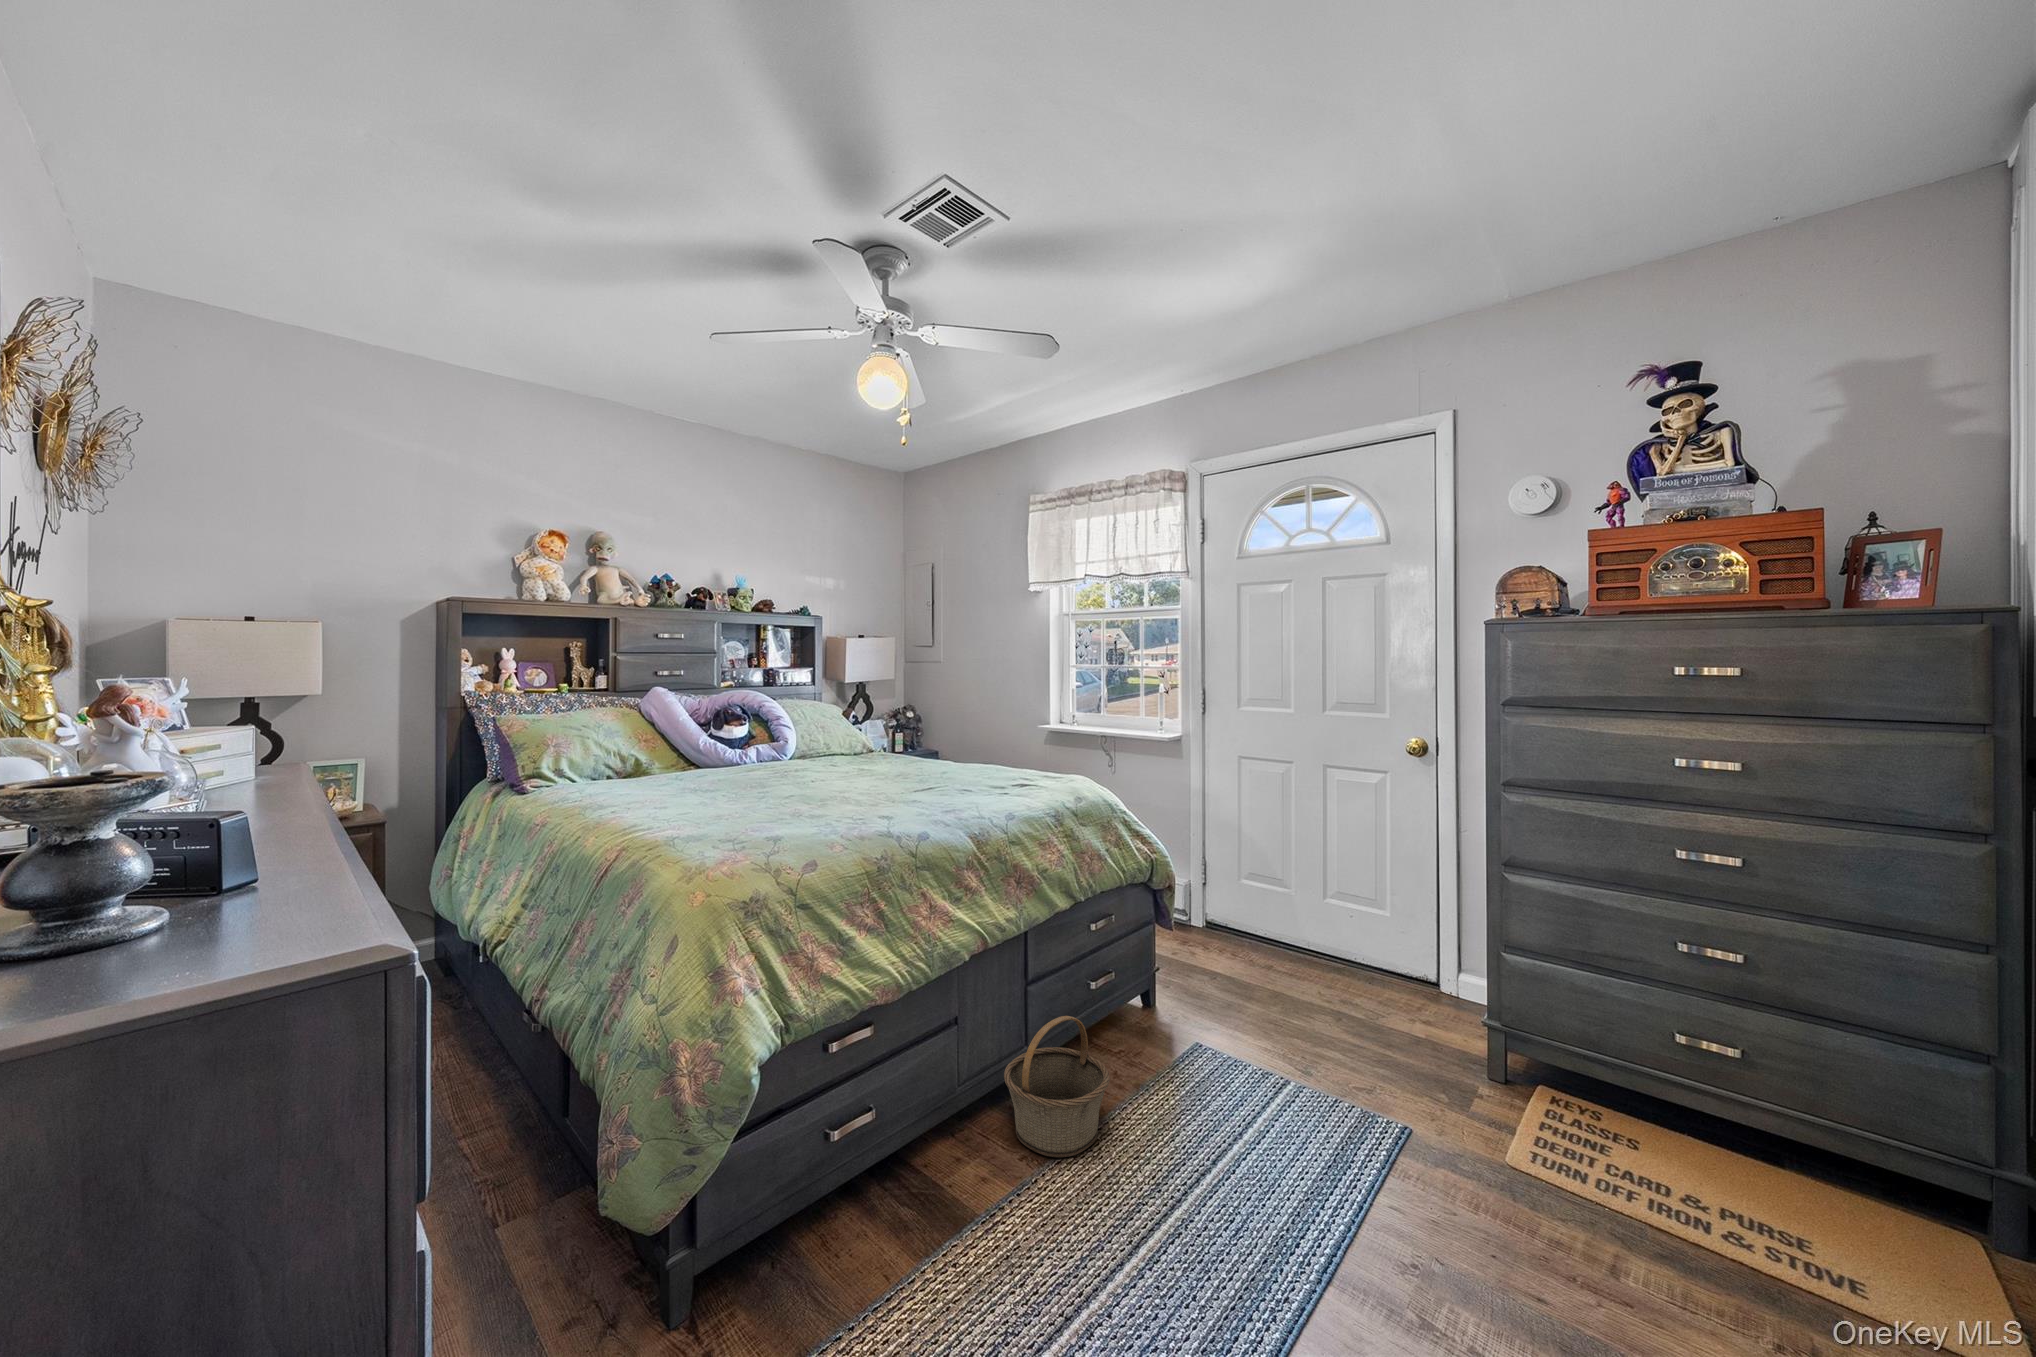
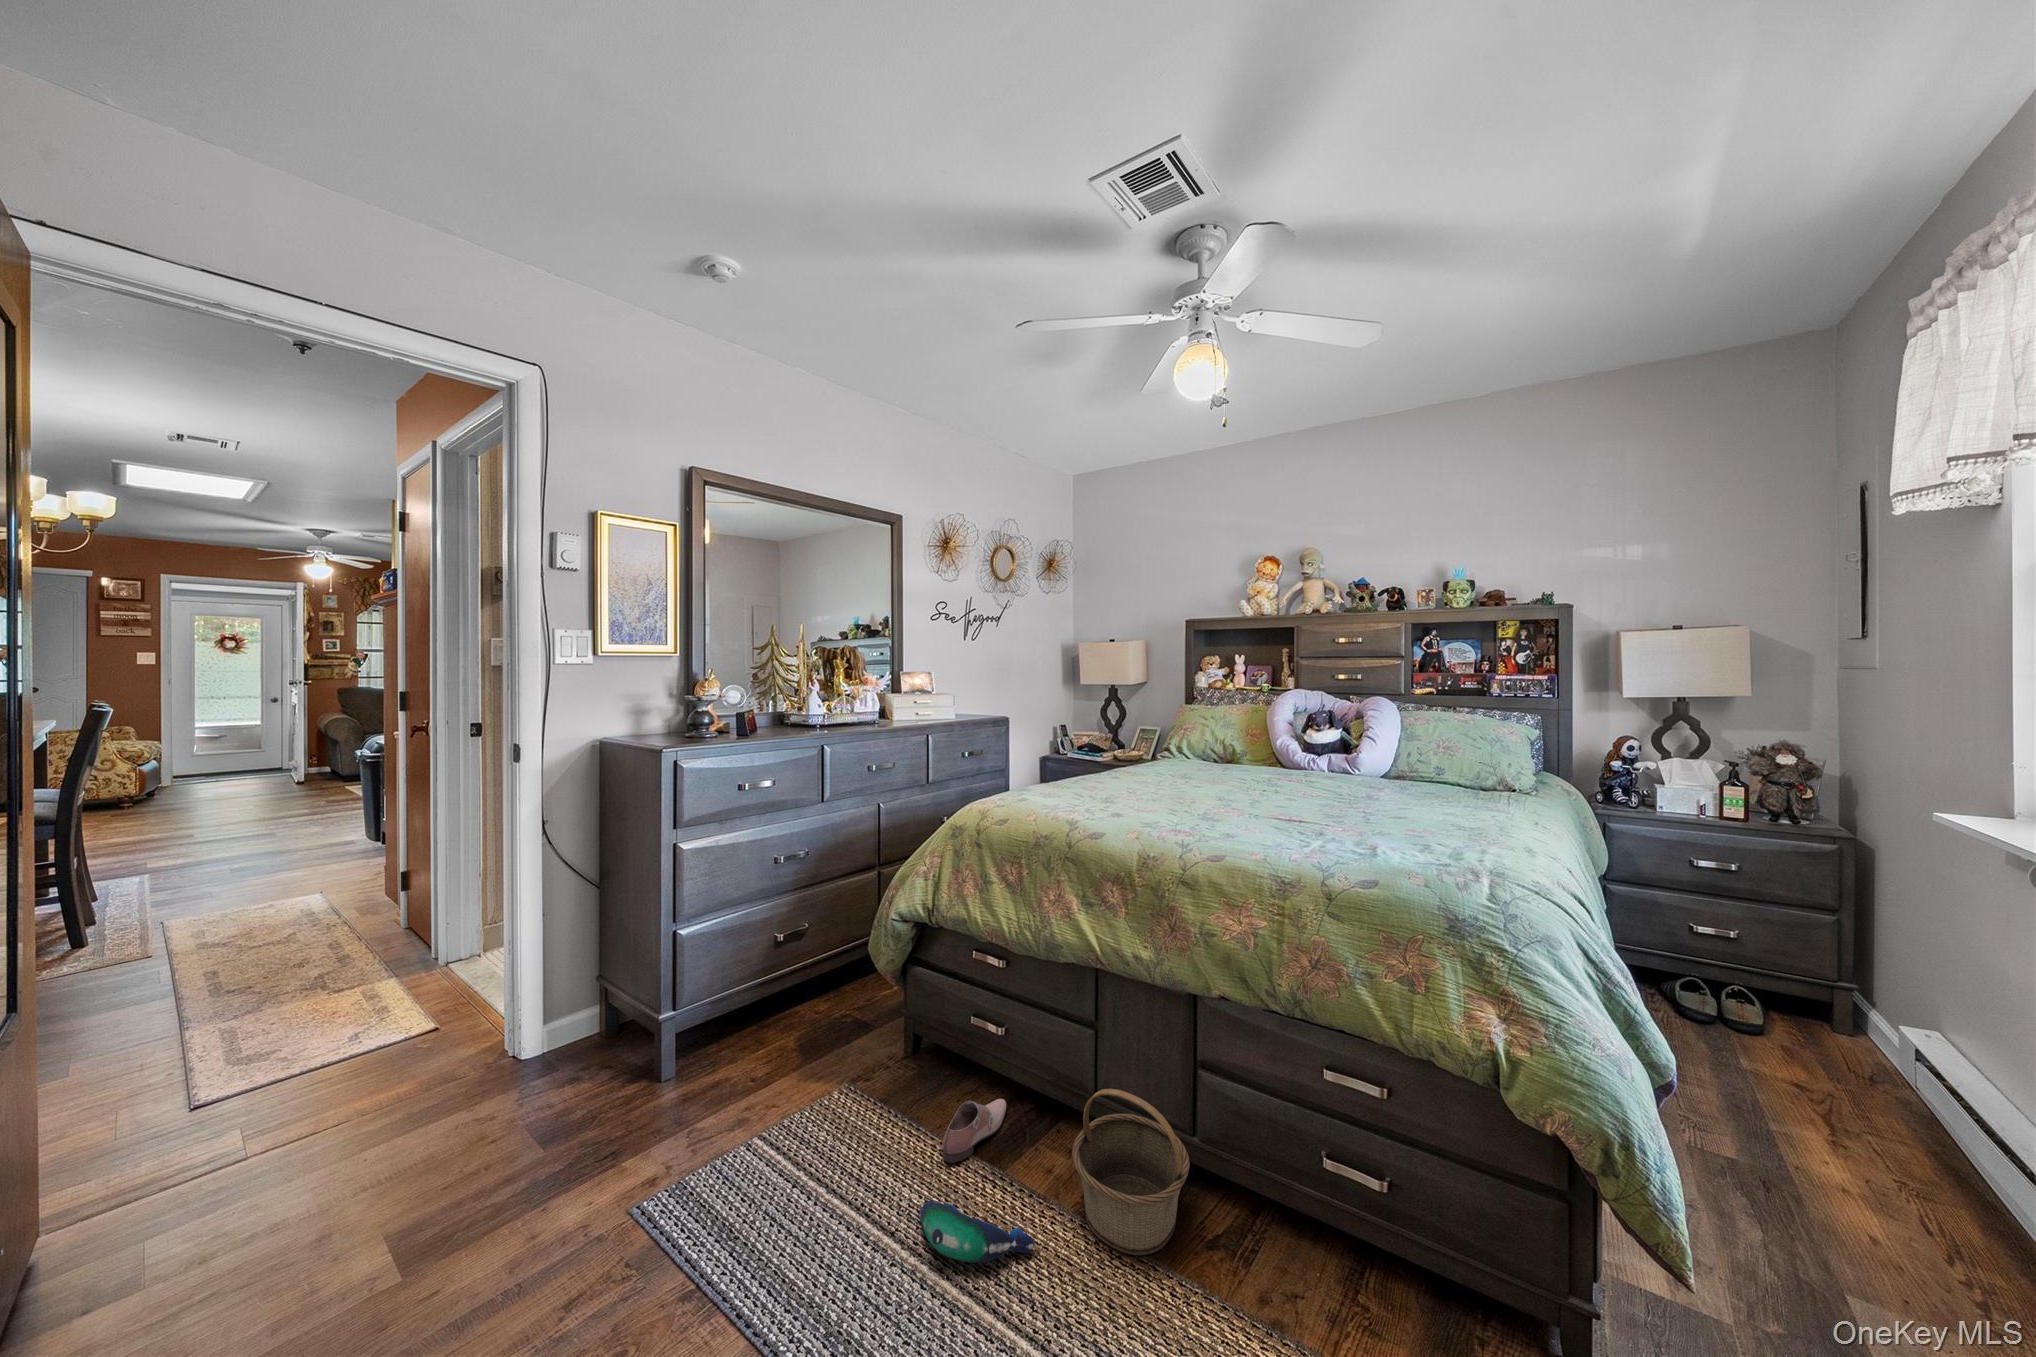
plush toy: none [1032,1184,1121,1284] -> present [920,1200,1035,1263]
shoe: none [875,1190,969,1269] -> present [942,1099,1006,1163]

